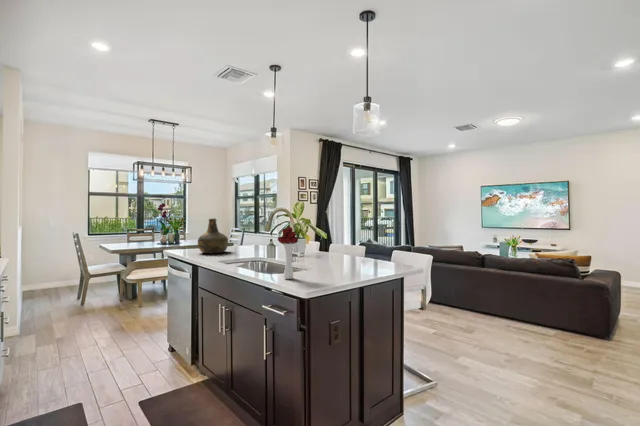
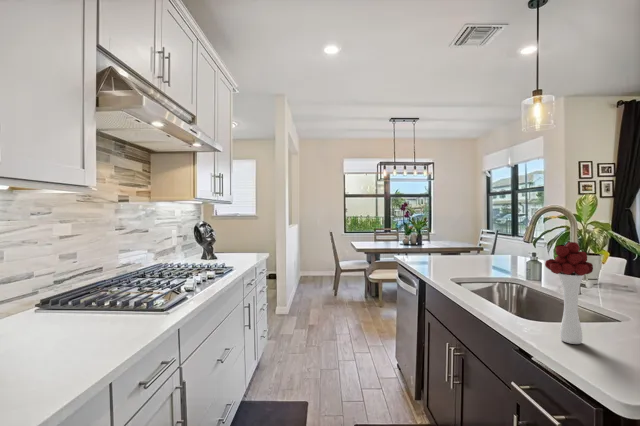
bottle: present [198,218,228,253] -> none [428,220,467,265]

